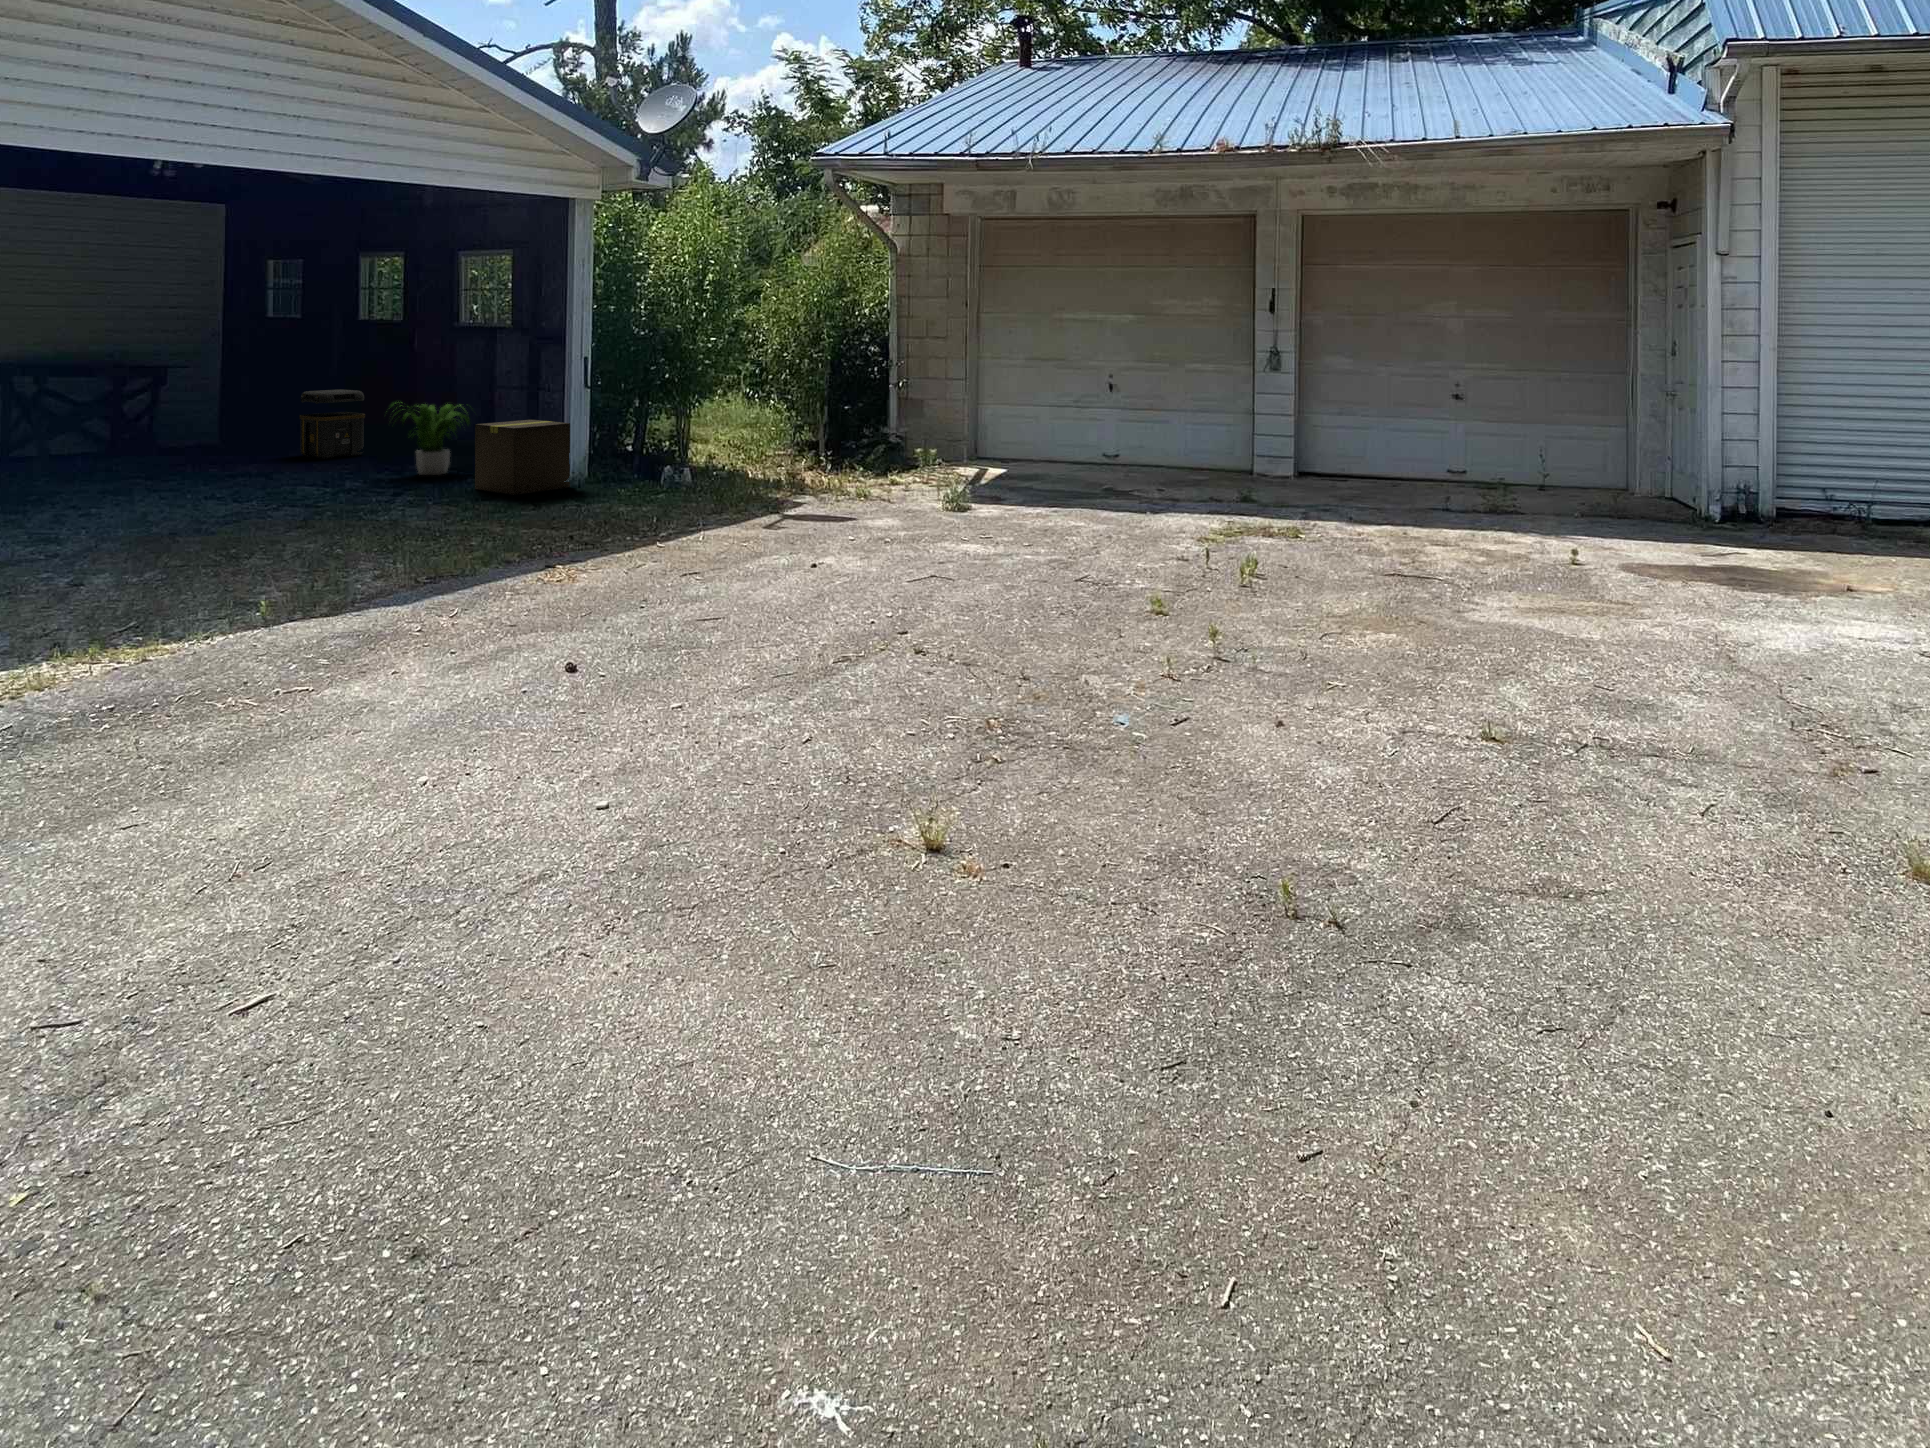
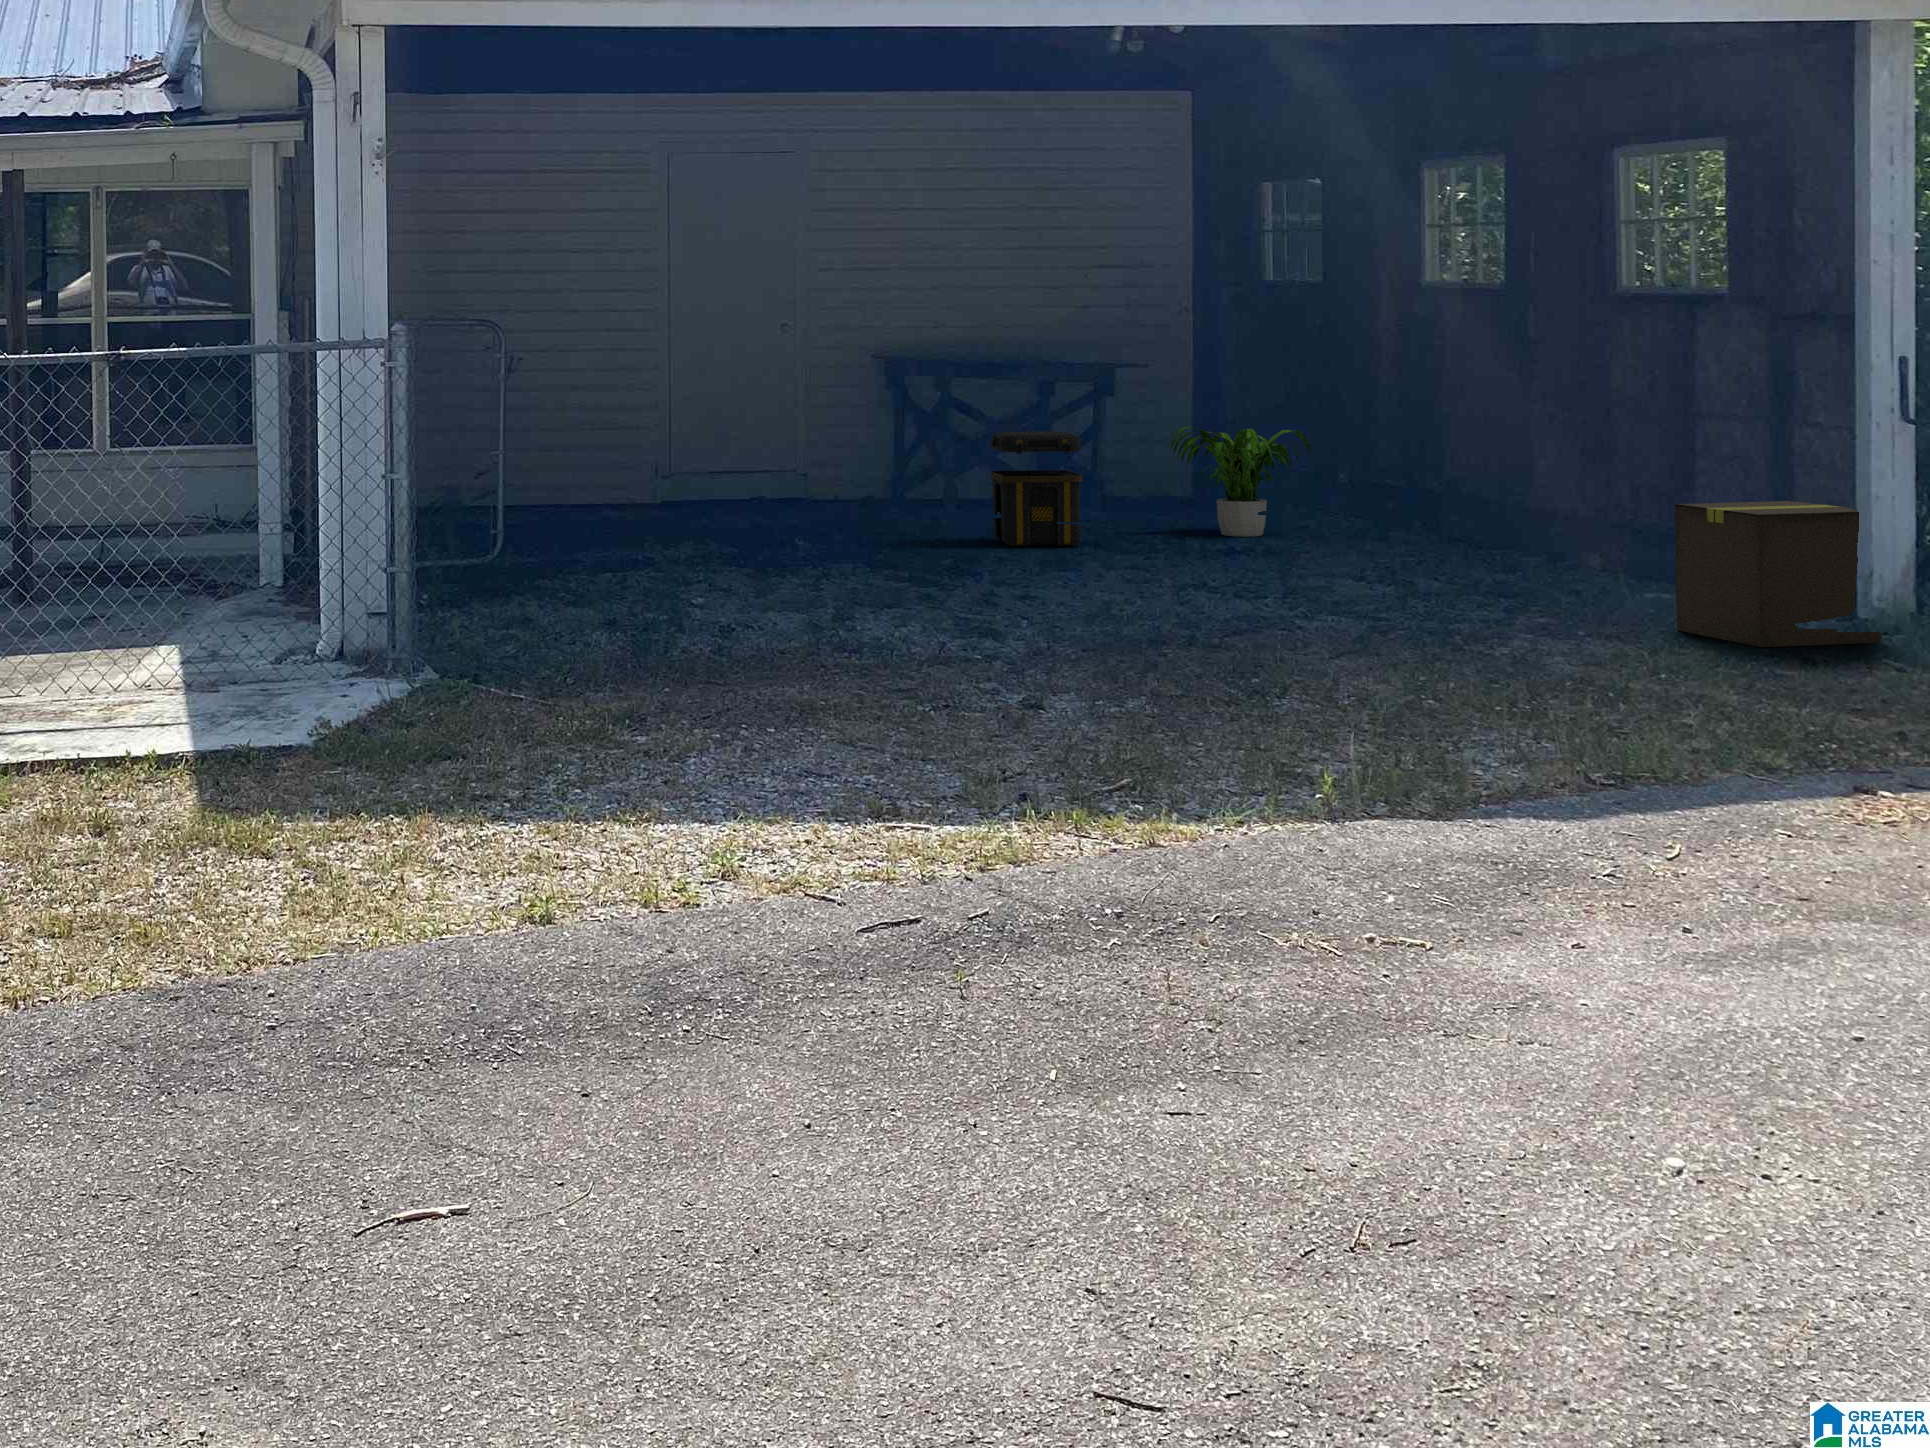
toolbox: present [299,389,365,459] -> present [990,431,1082,547]
potted plant: present [392,404,470,475] -> present [1170,427,1310,536]

